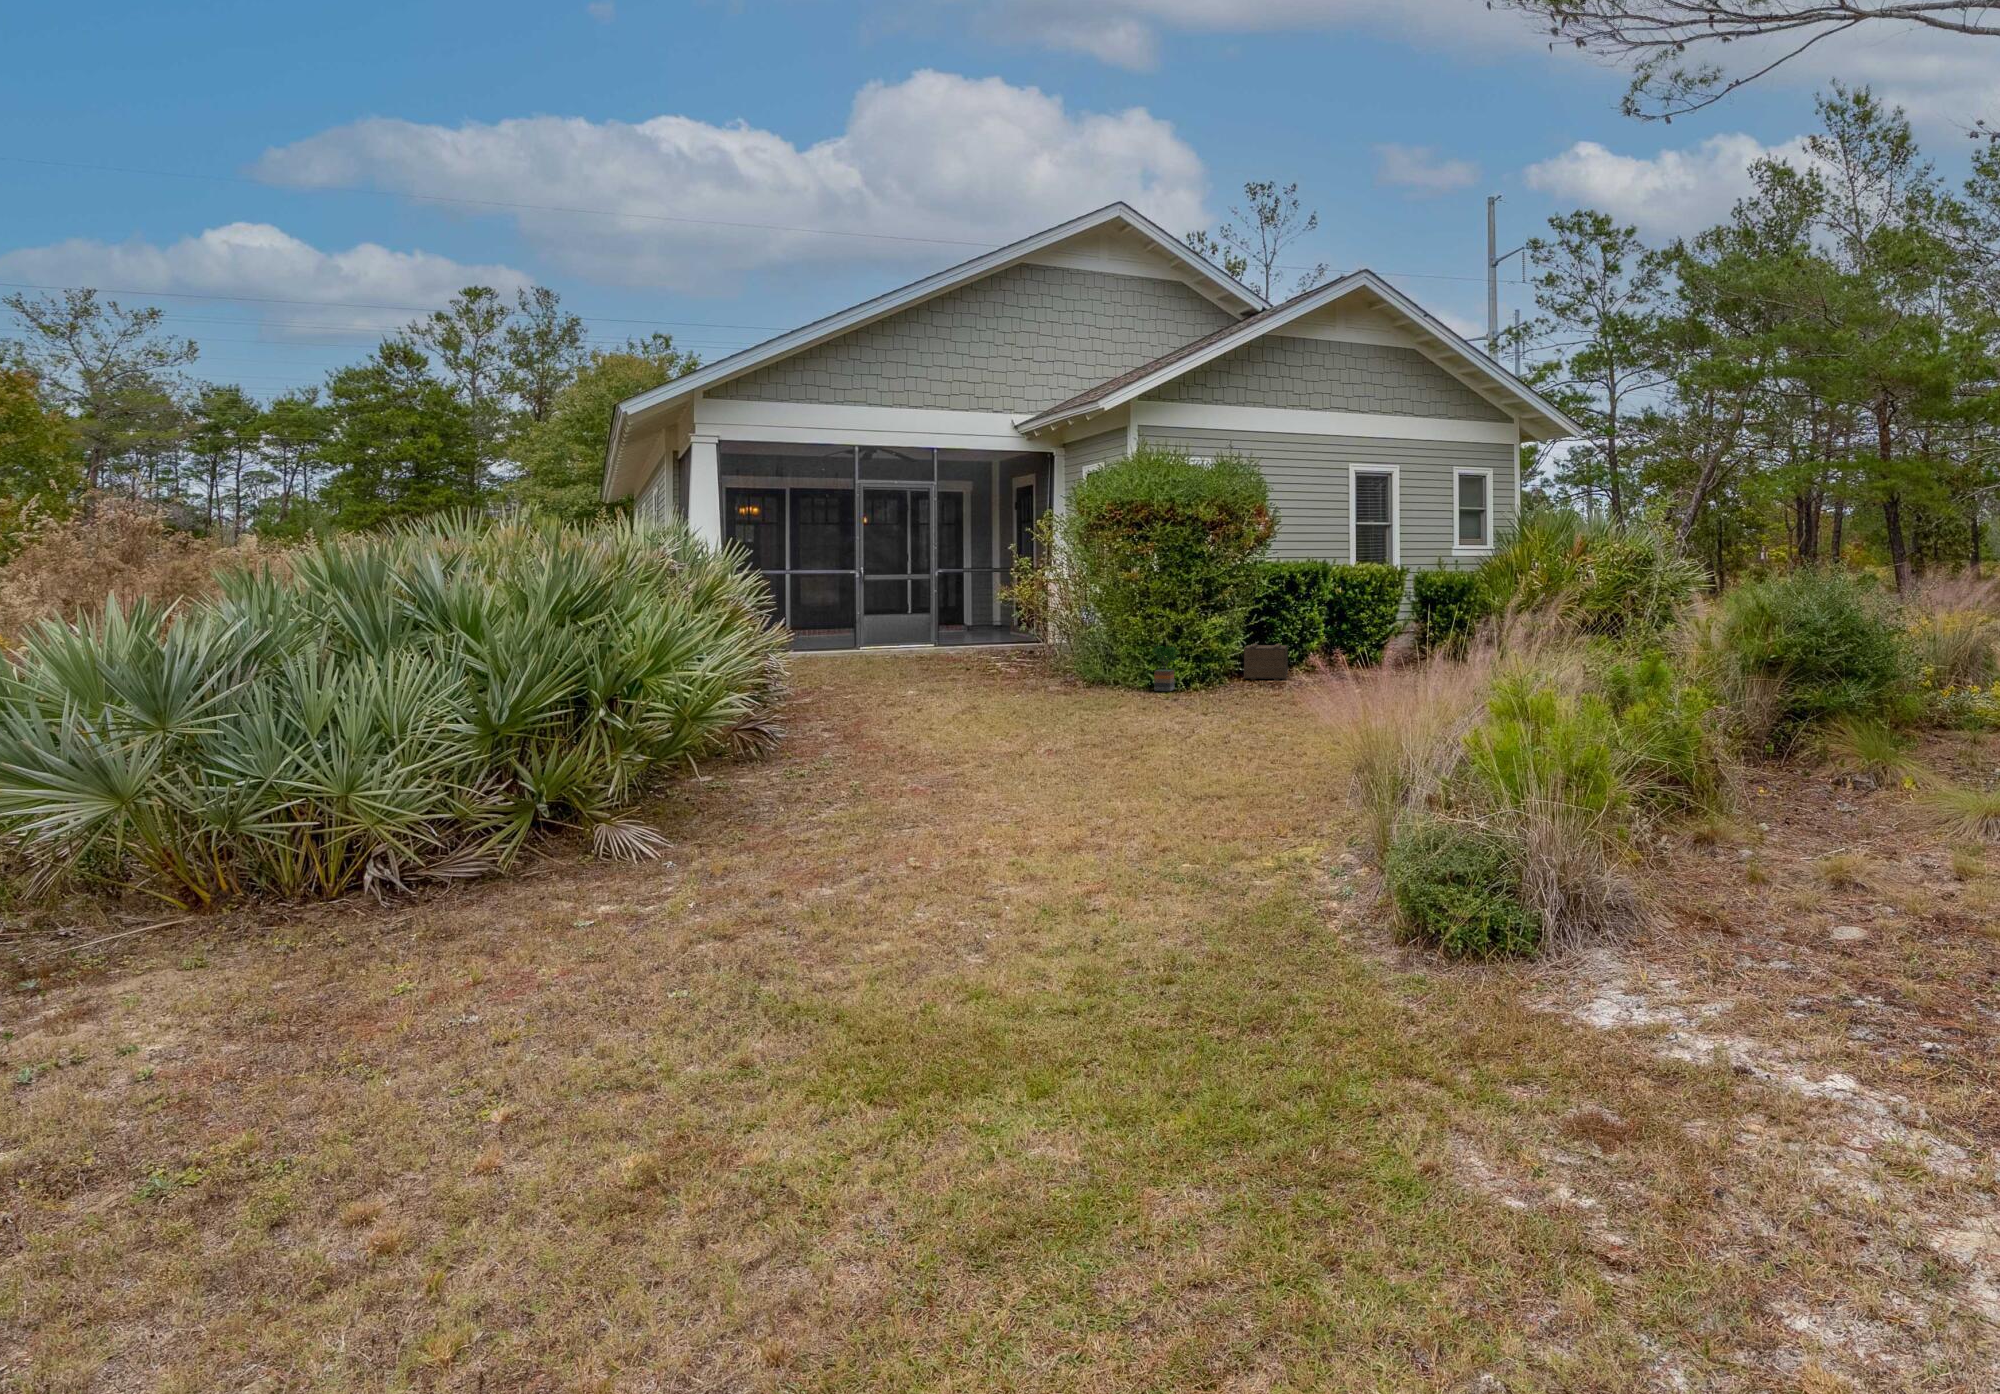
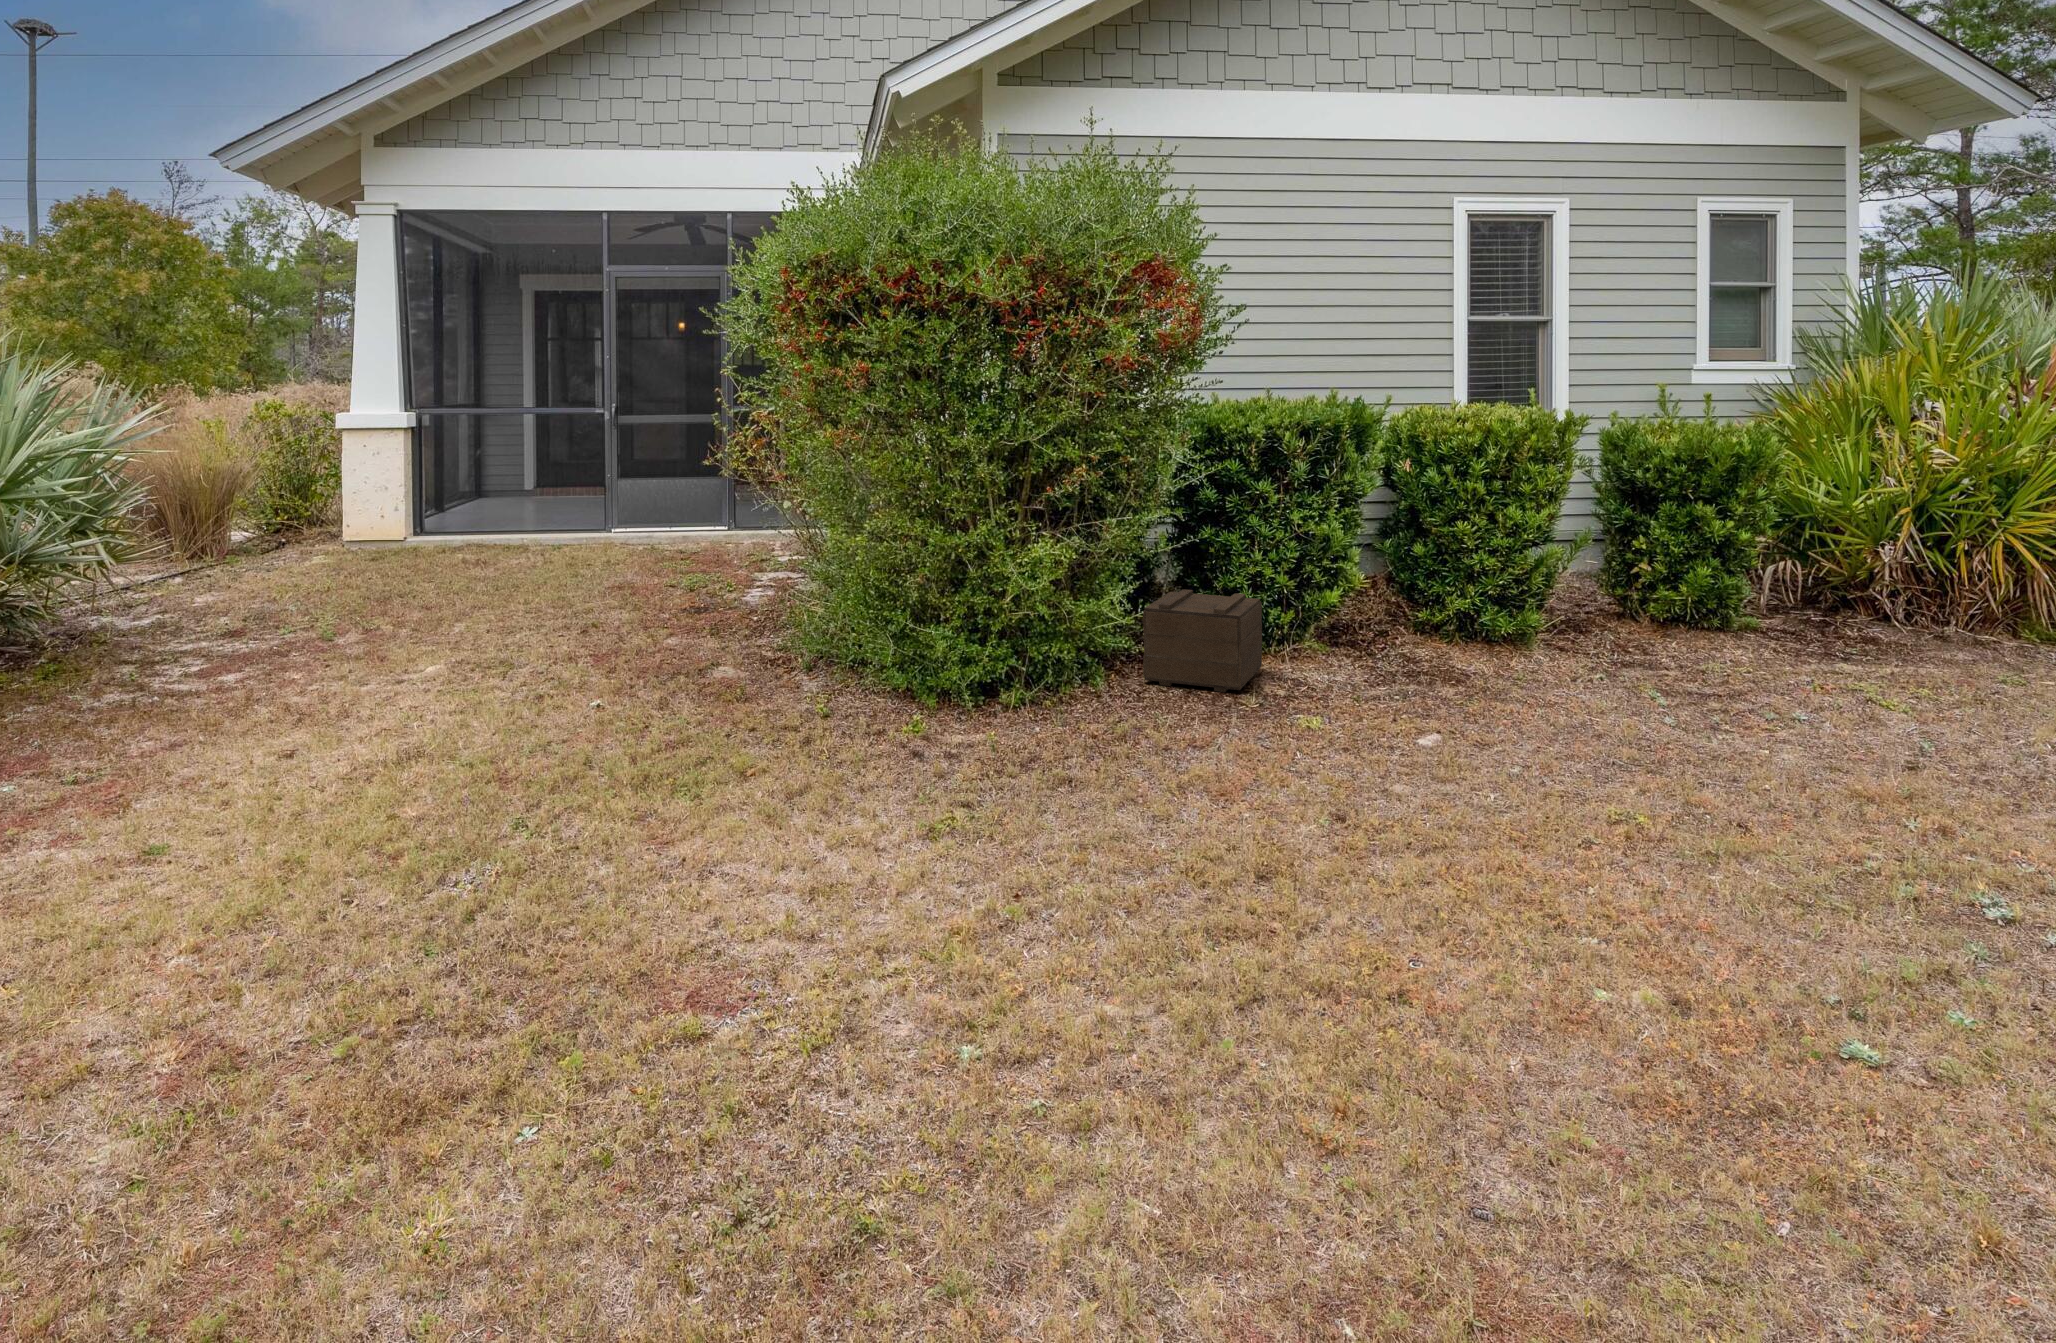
potted tree: present [1152,646,1179,691] -> none [859,614,934,738]

